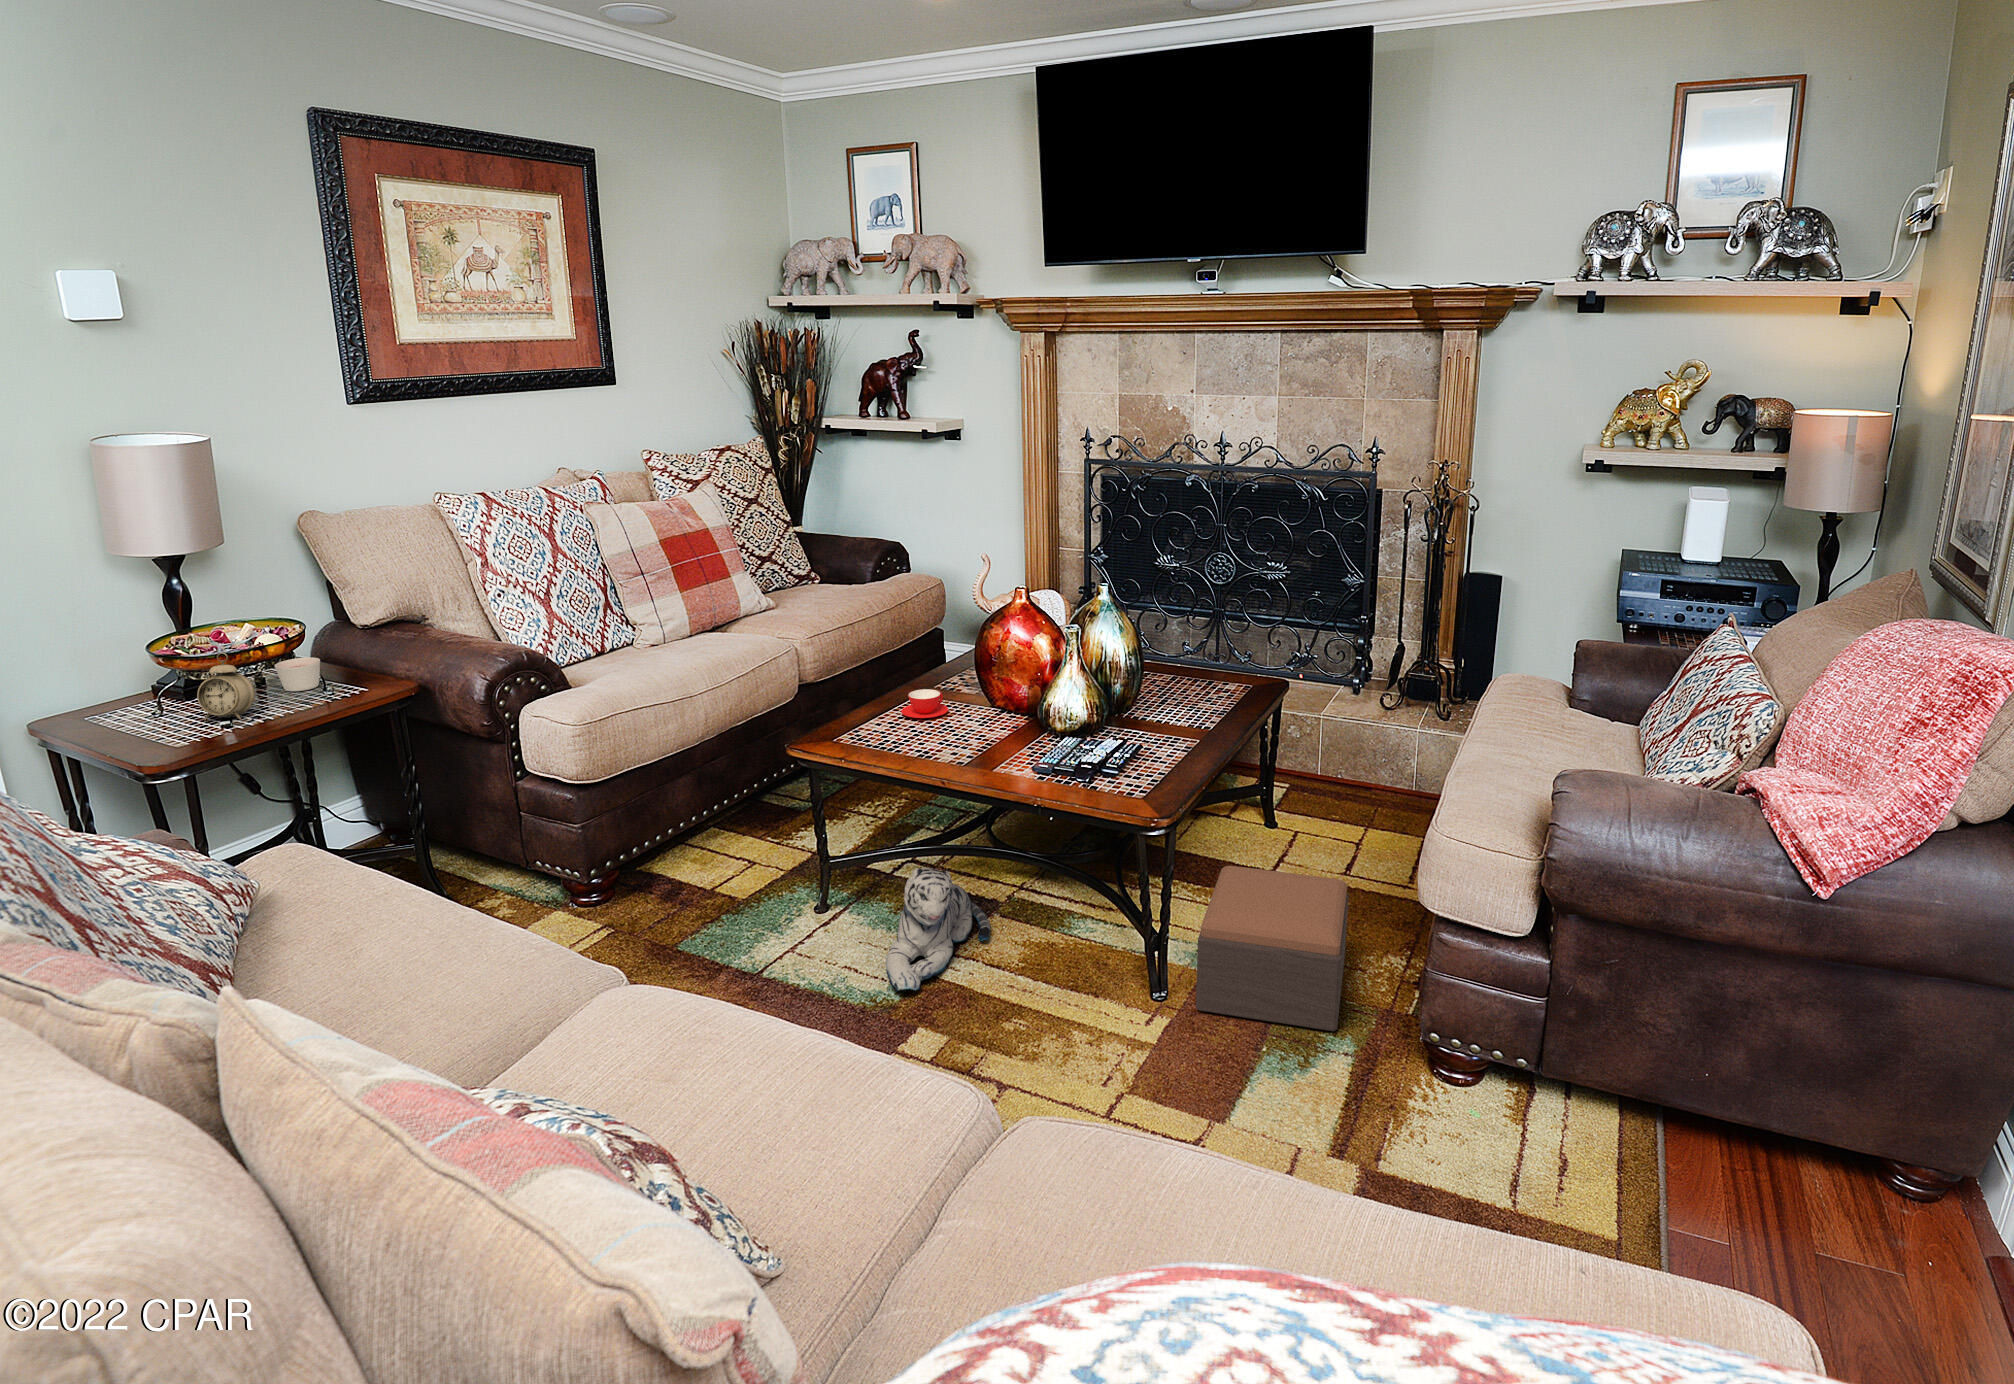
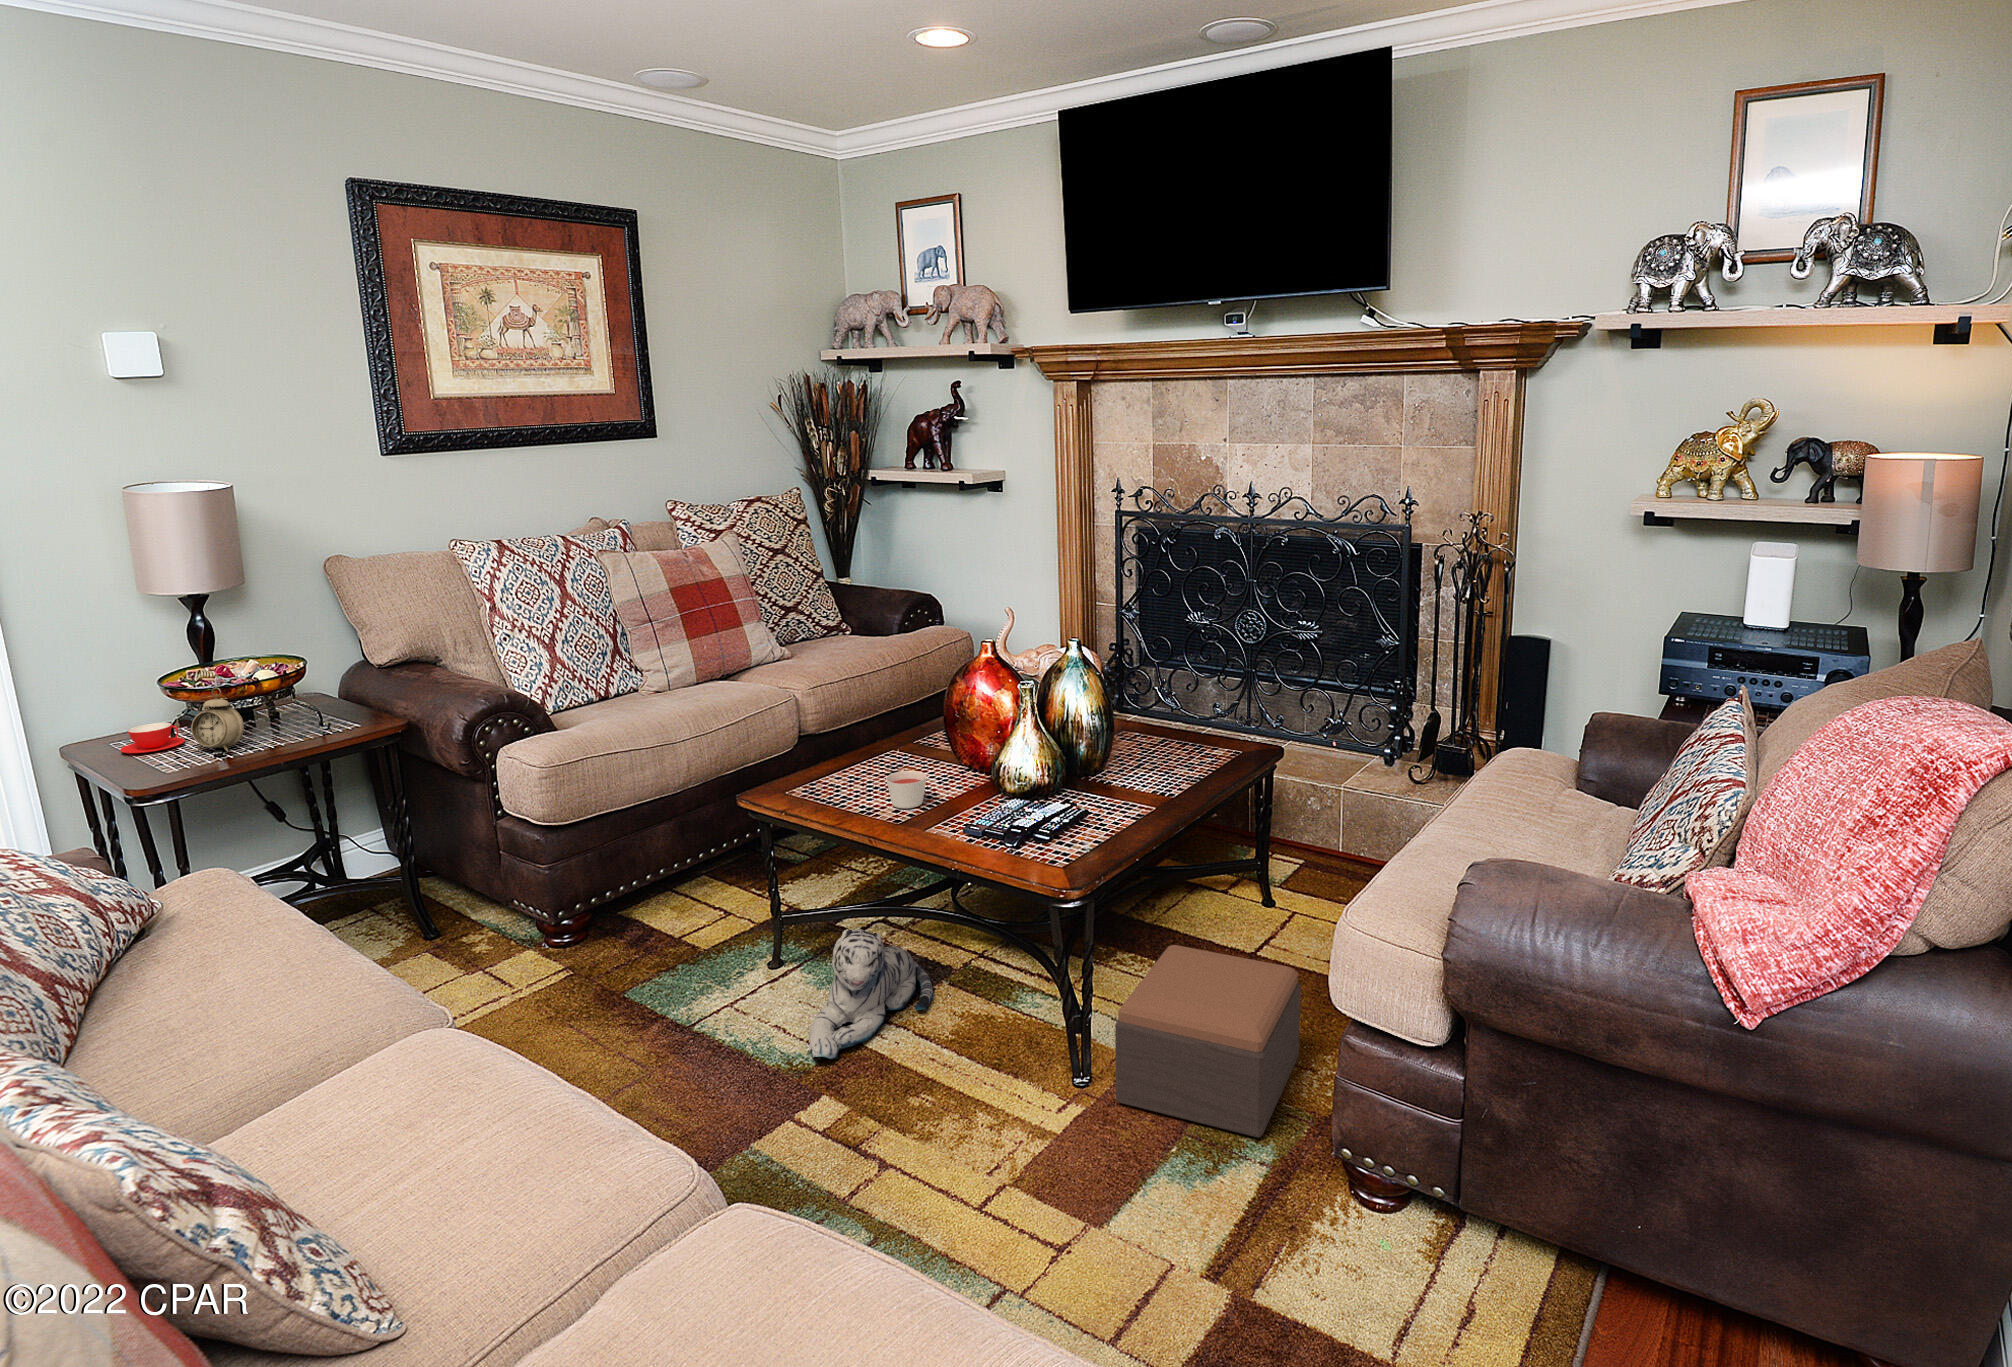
candle: present [275,658,320,691] -> present [886,771,926,808]
teacup: present [901,689,948,718] -> present [120,723,185,753]

